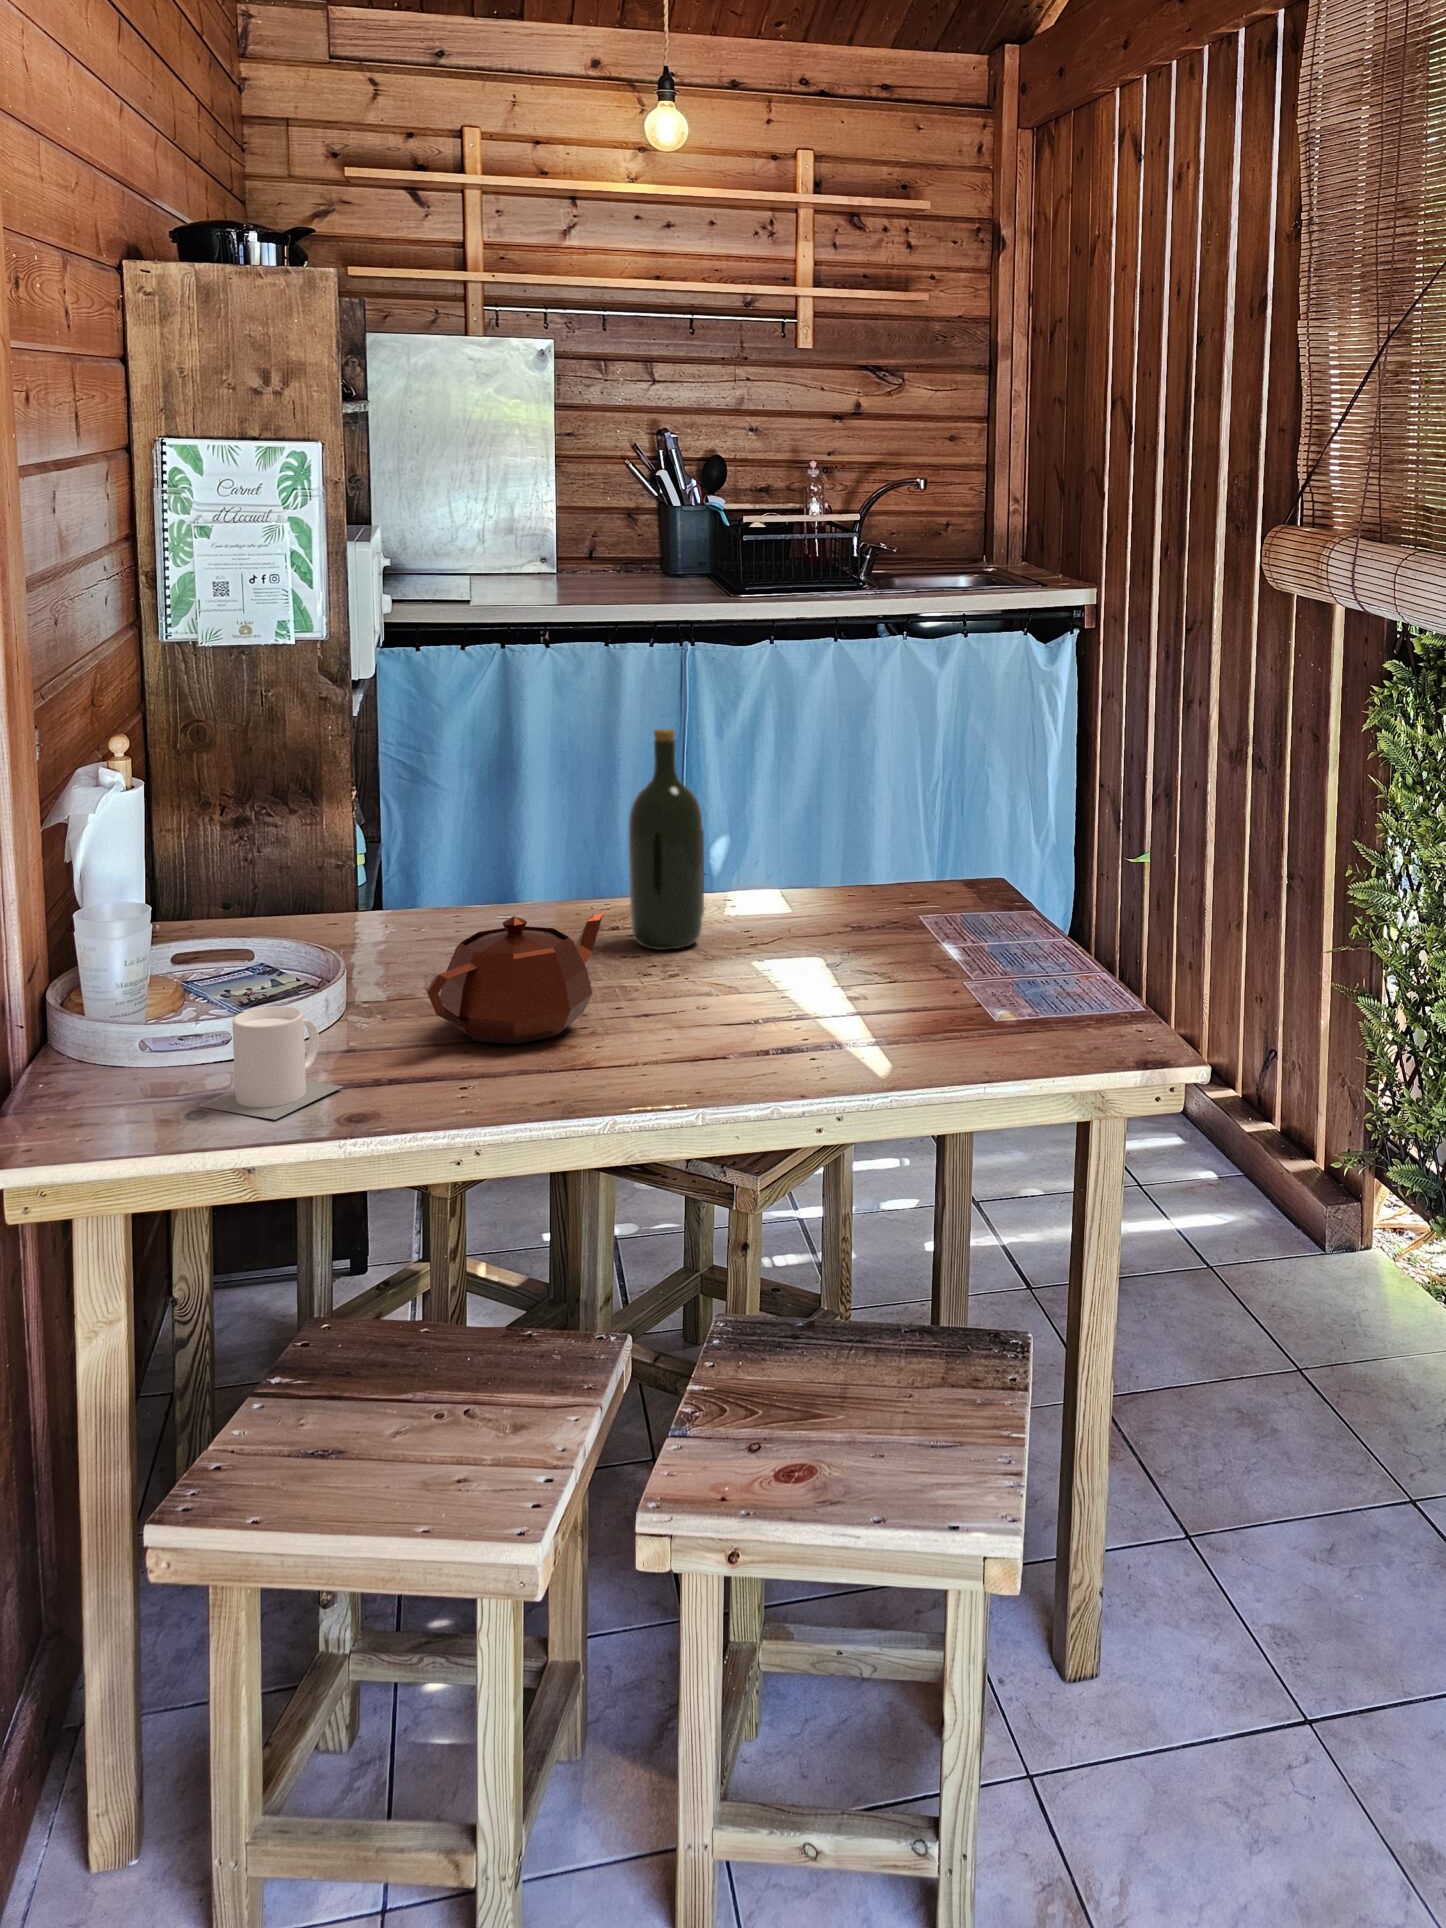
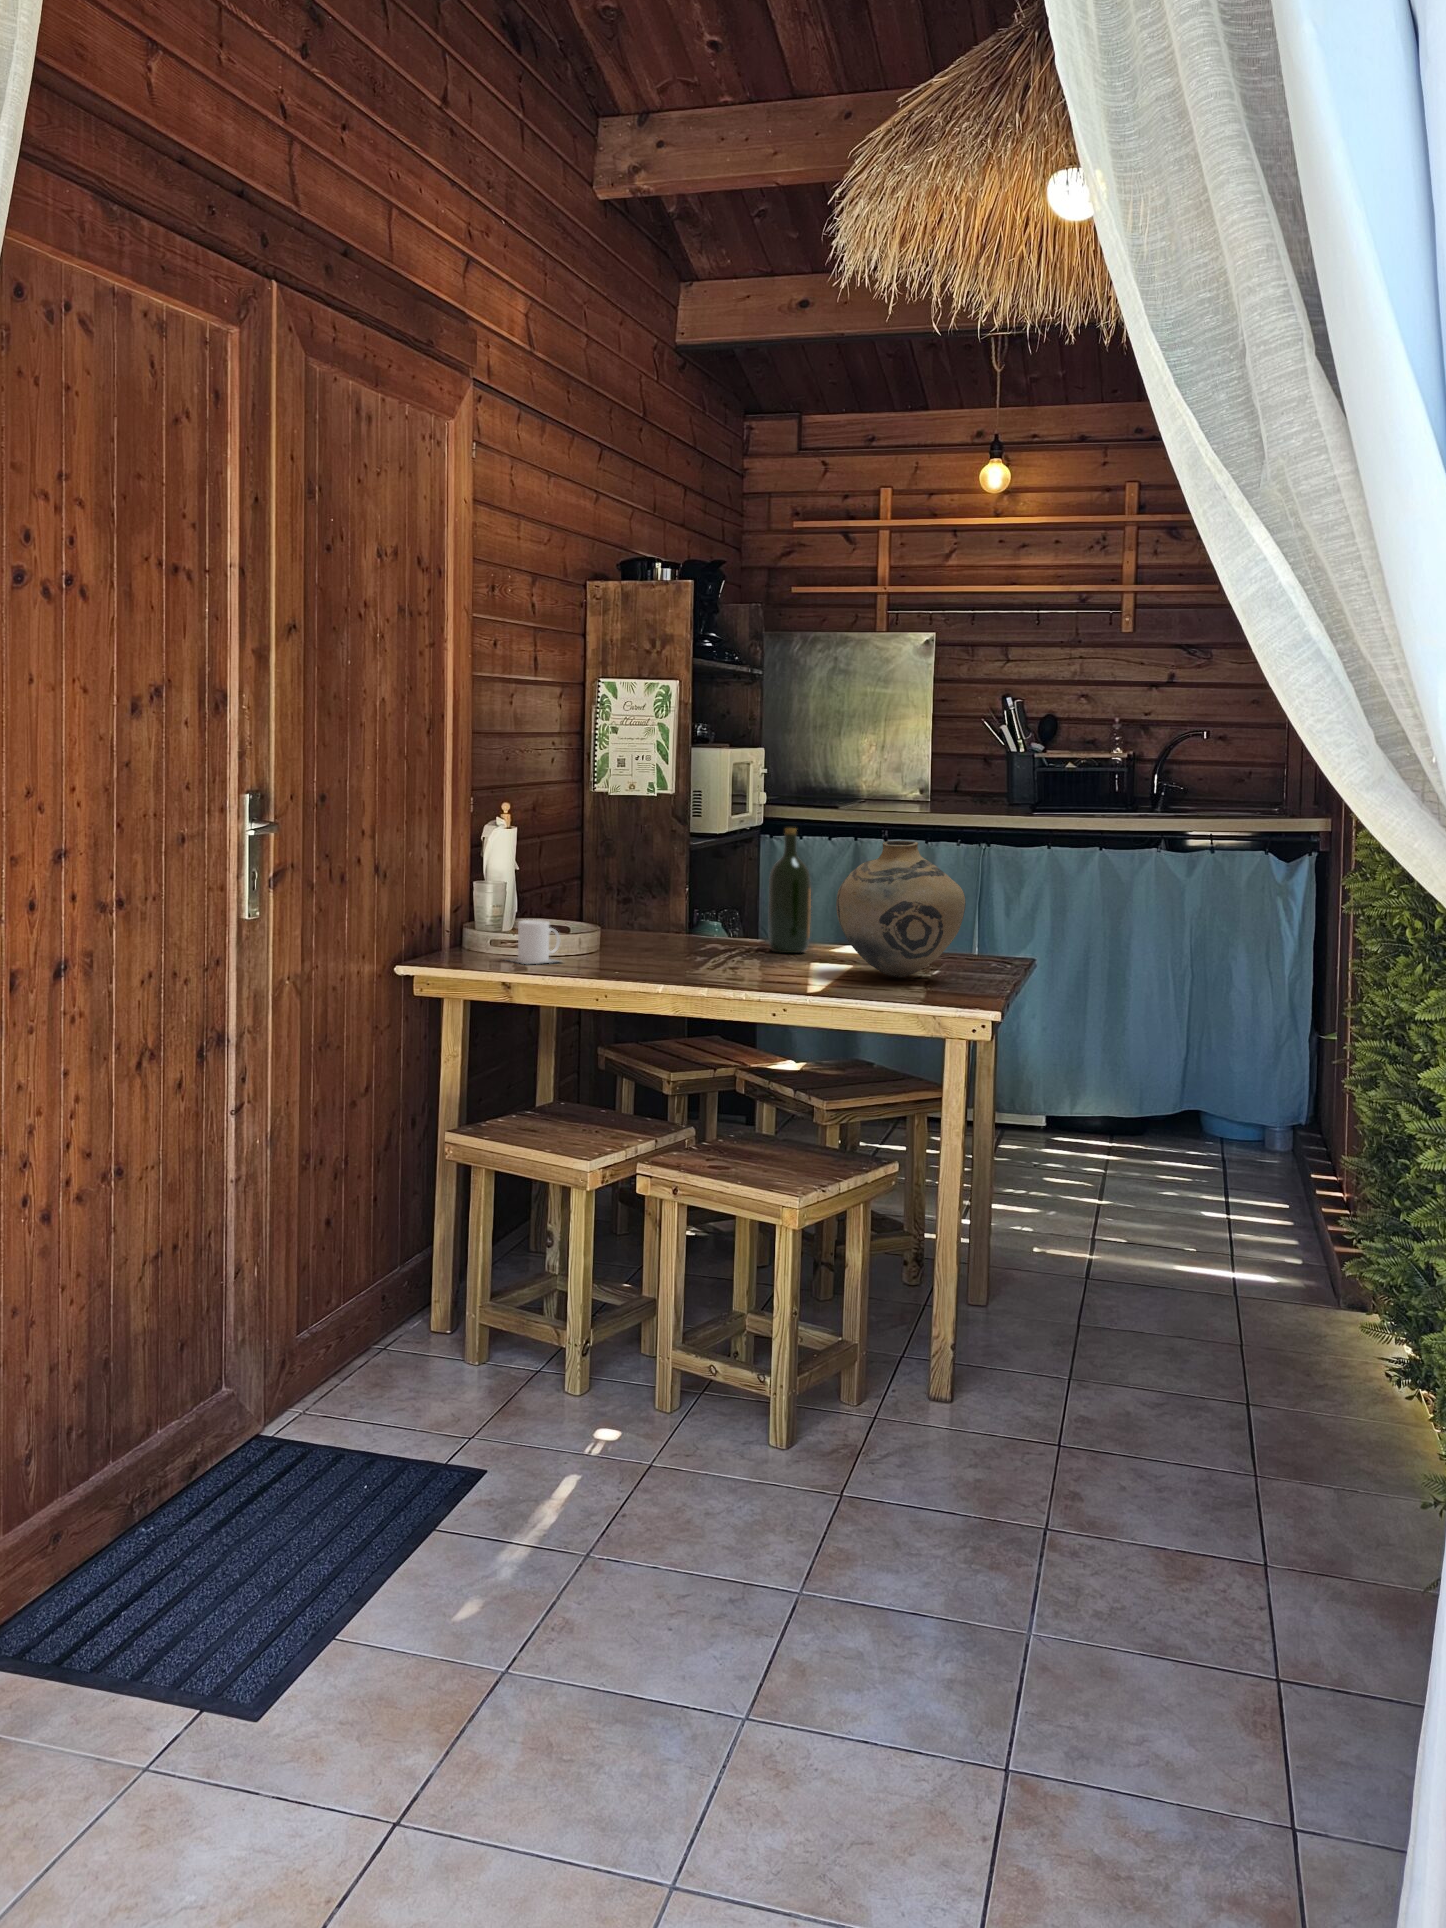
vase: none [836,766,1061,1005] -> present [836,841,966,978]
teapot: present [426,913,605,1044] -> none [614,900,724,962]

